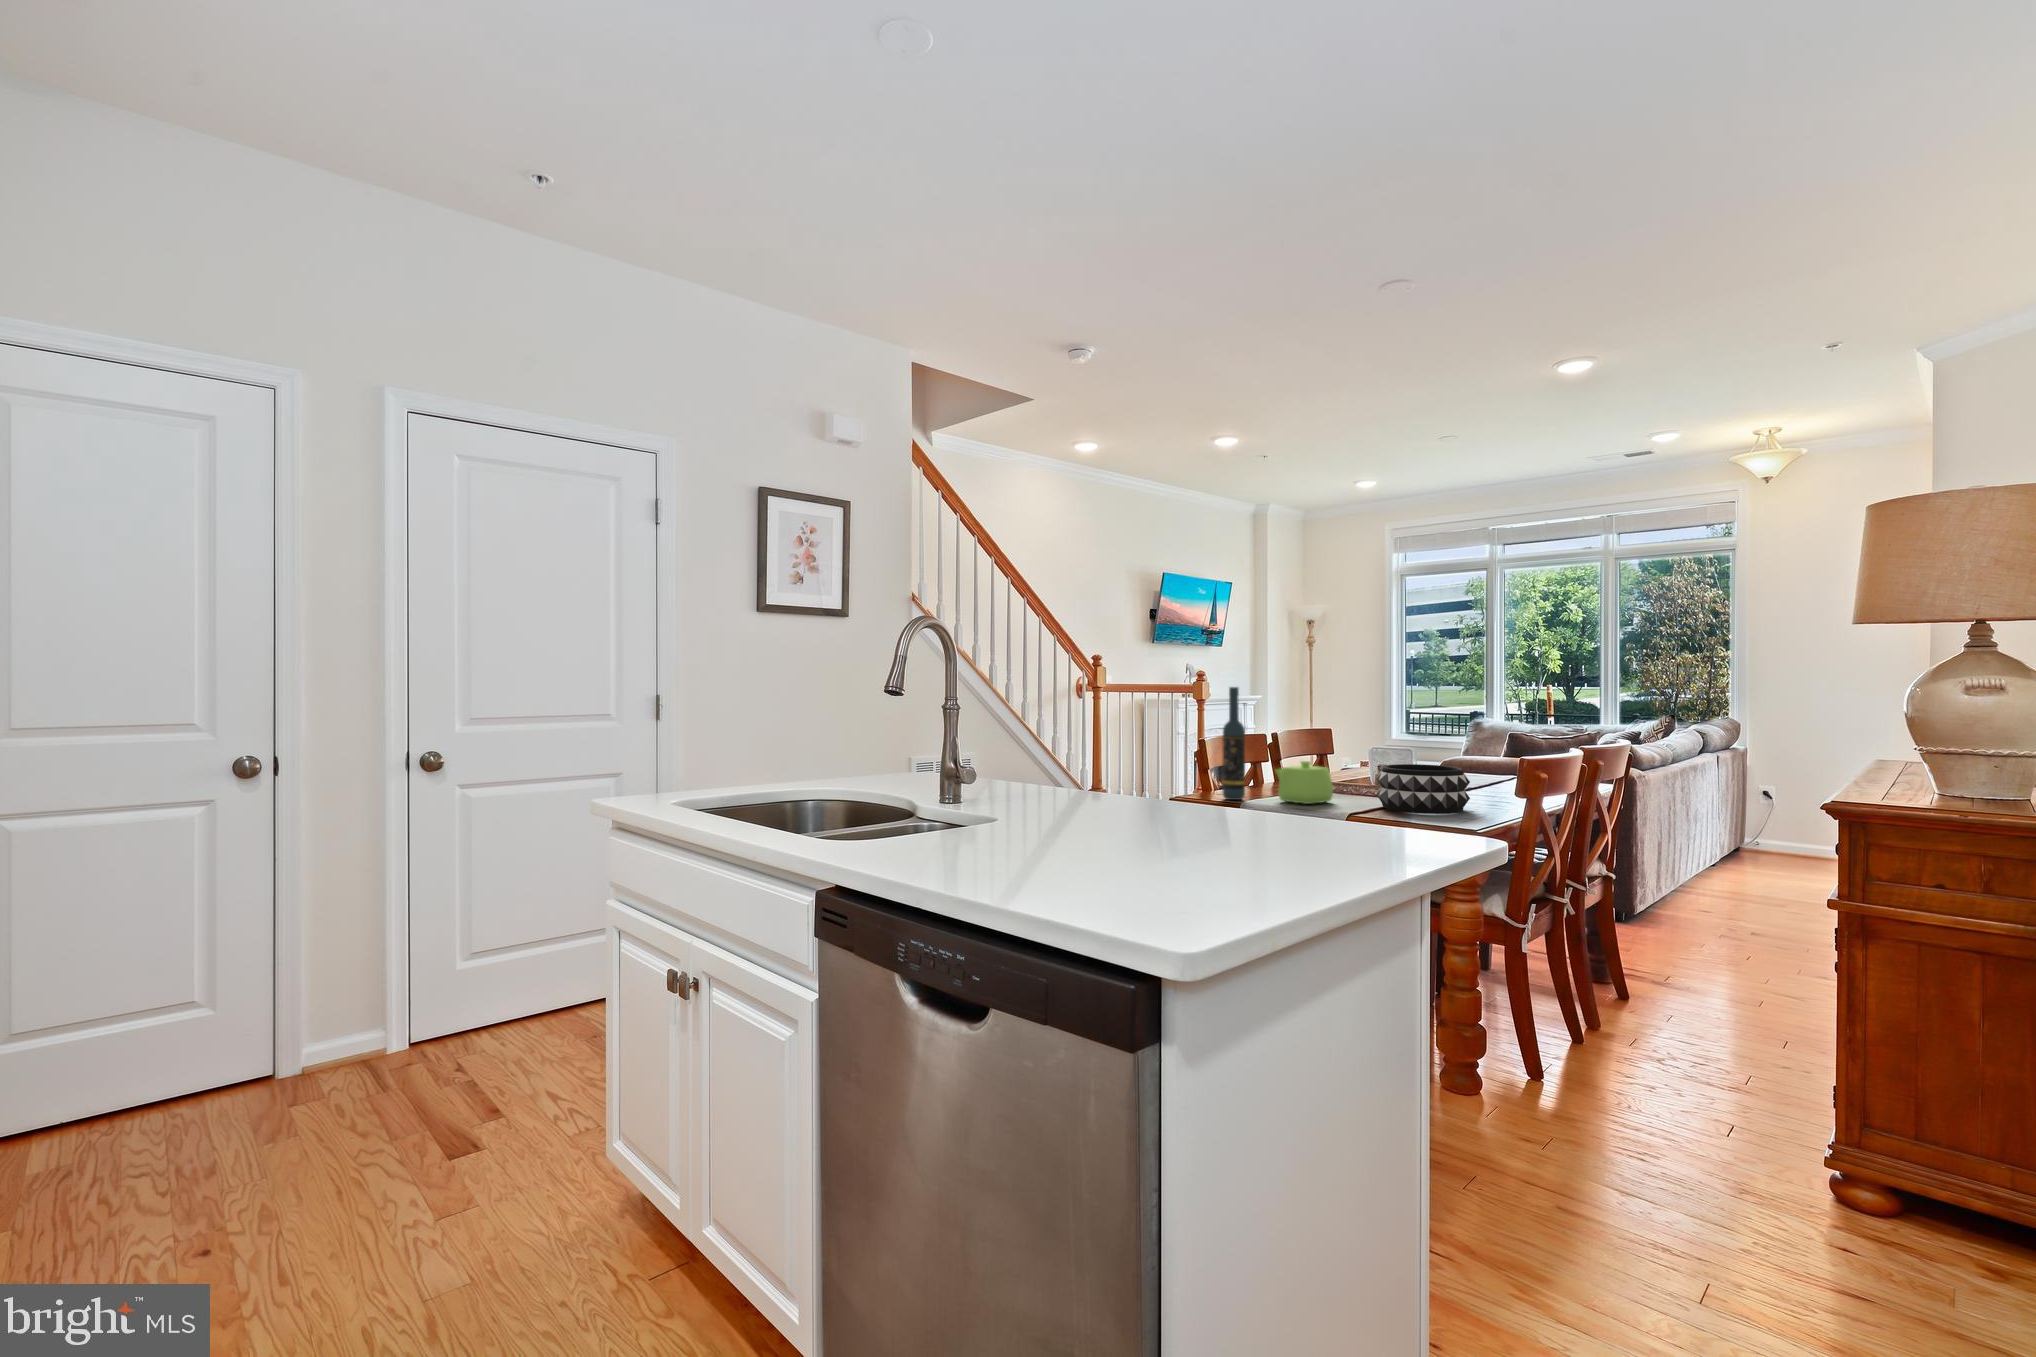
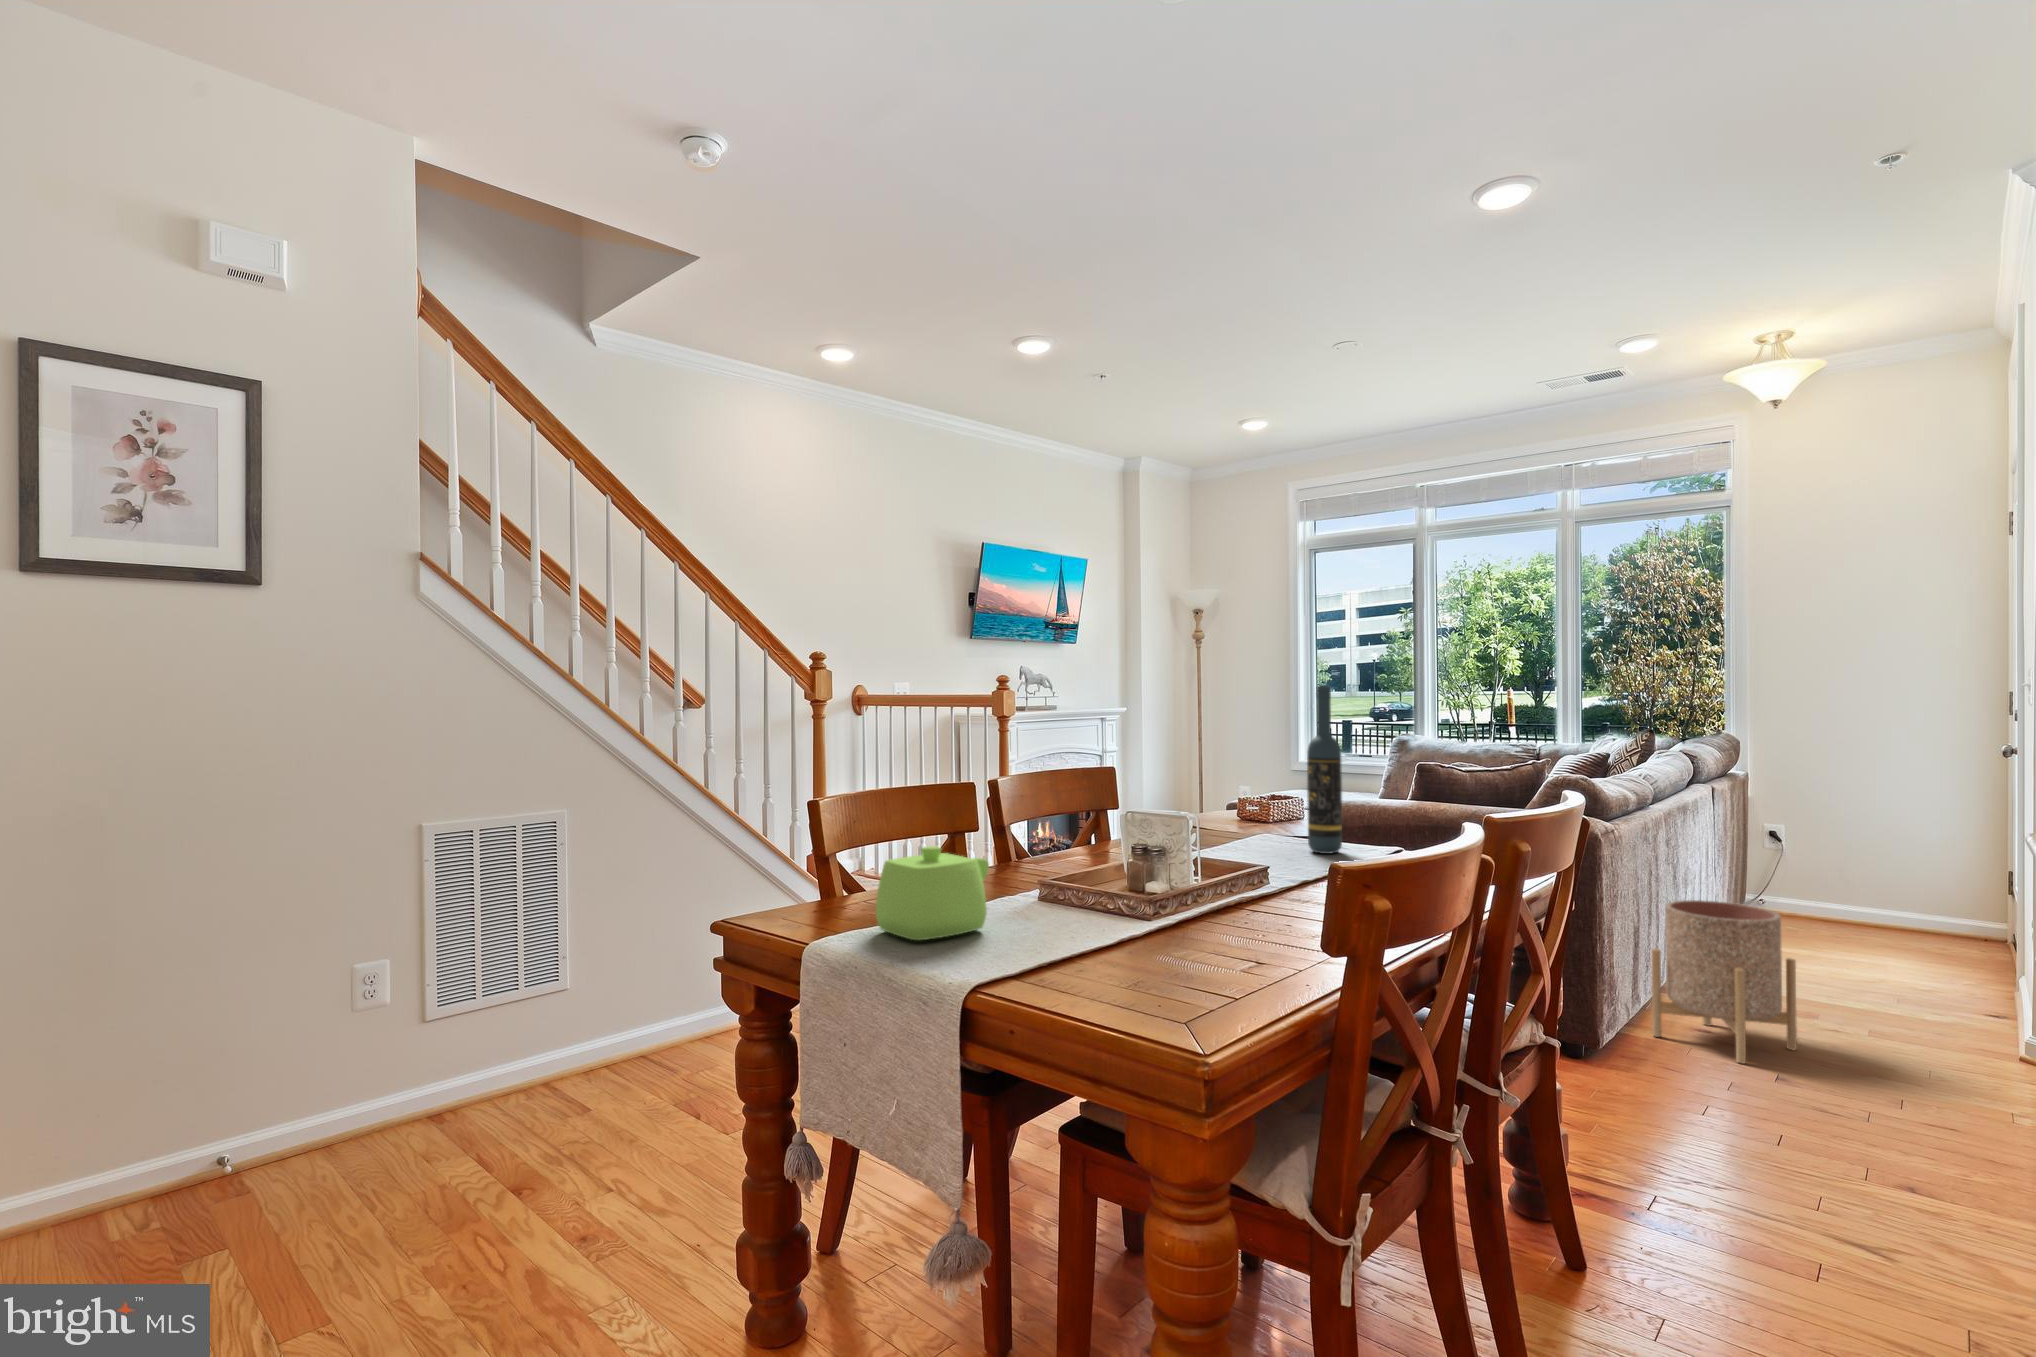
wine bottle: present [1222,687,1245,800] -> present [1307,686,1342,853]
decorative bowl: present [1376,764,1470,814] -> none [1052,853,1239,976]
planter: none [1670,825,1764,924] -> present [1652,900,1797,1063]

